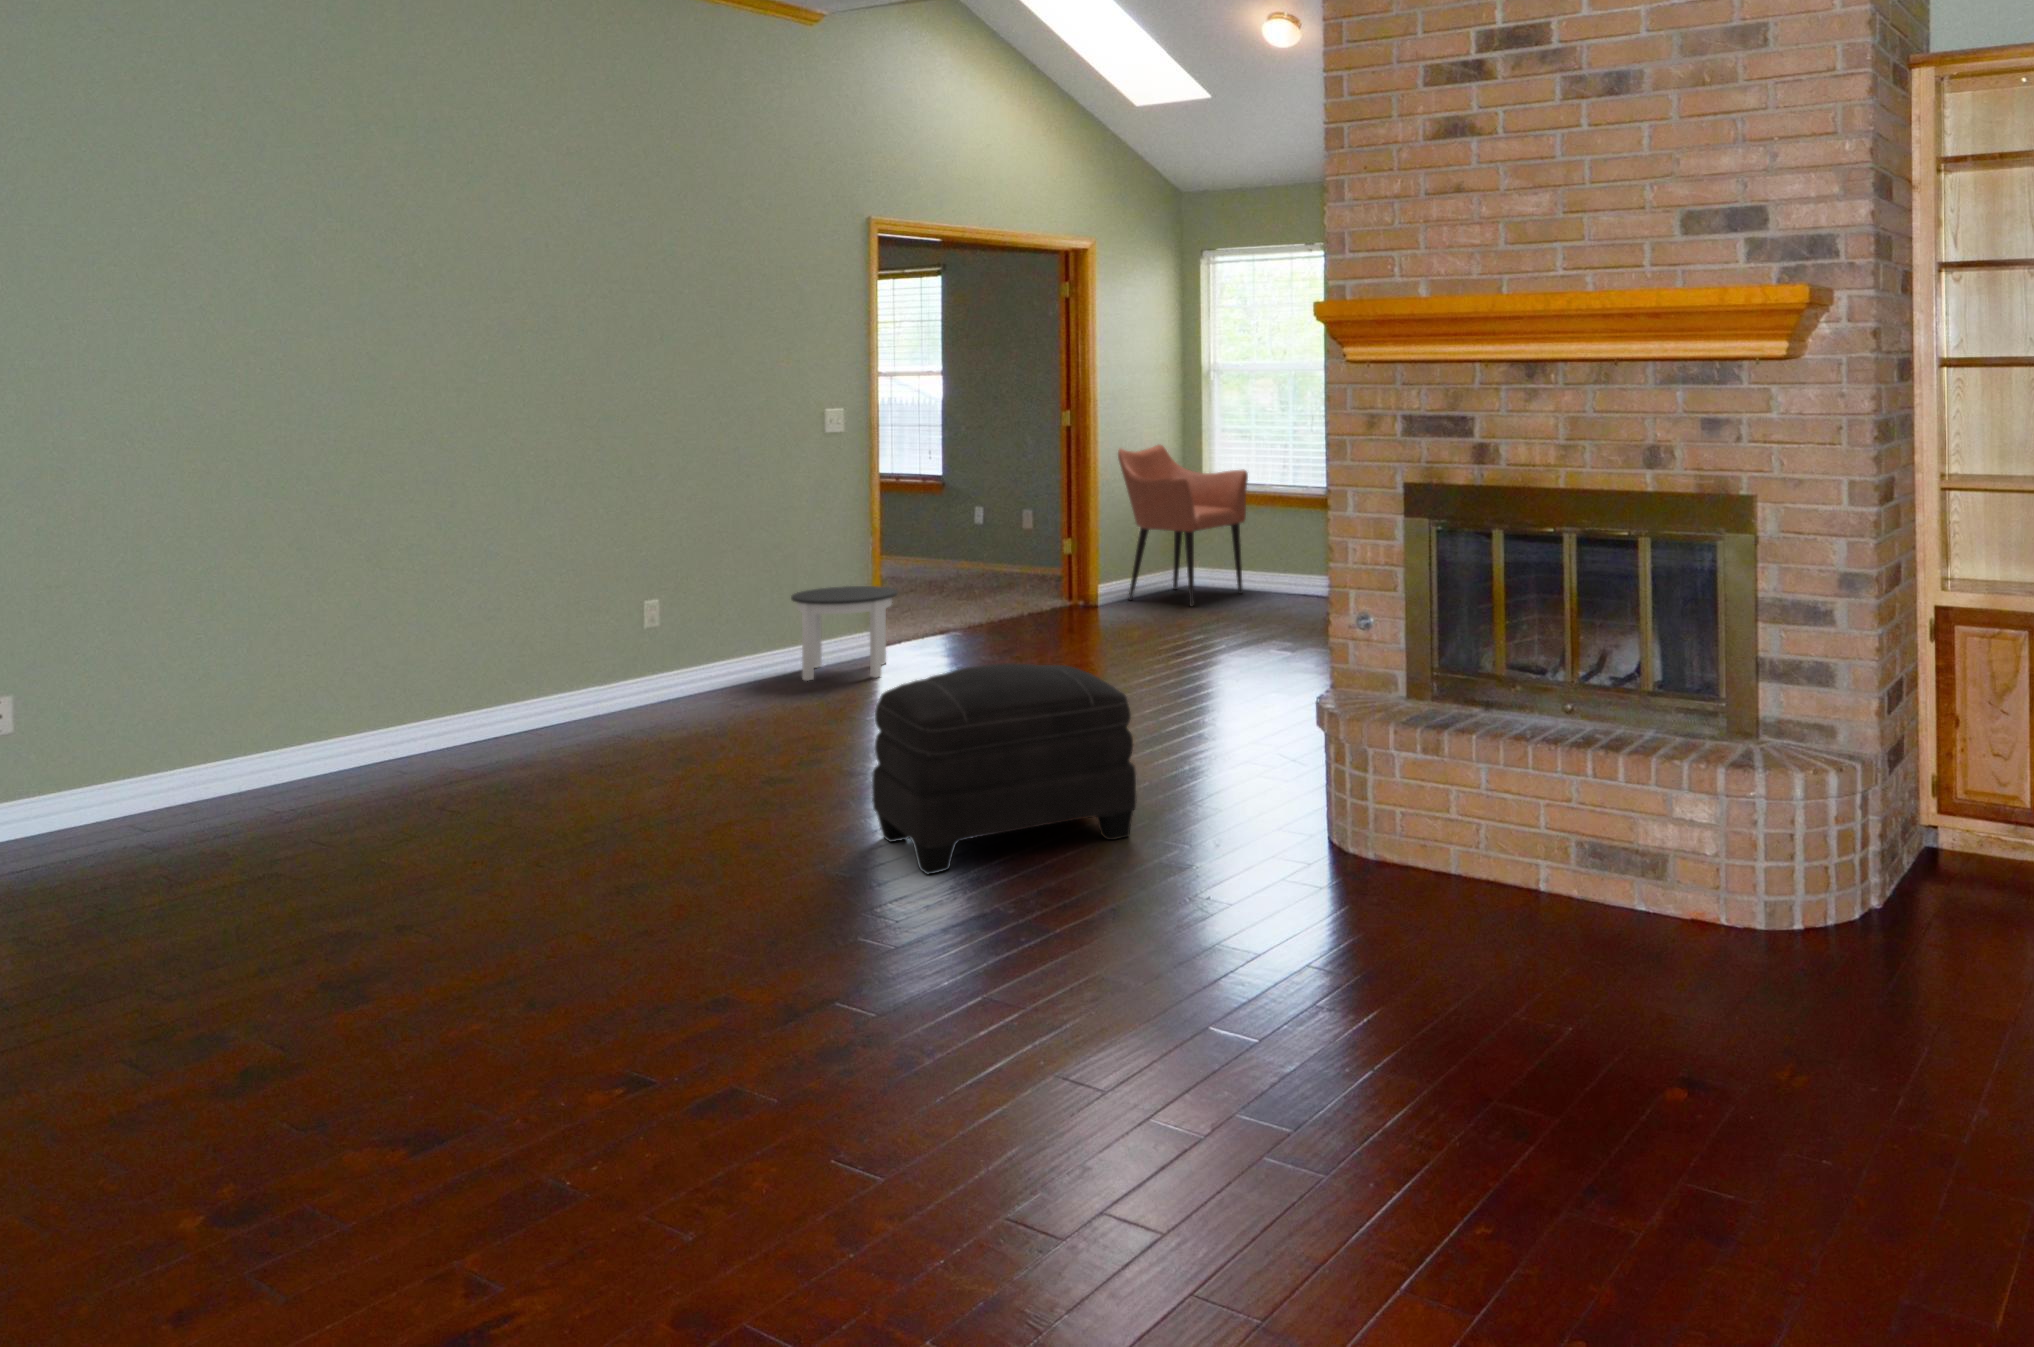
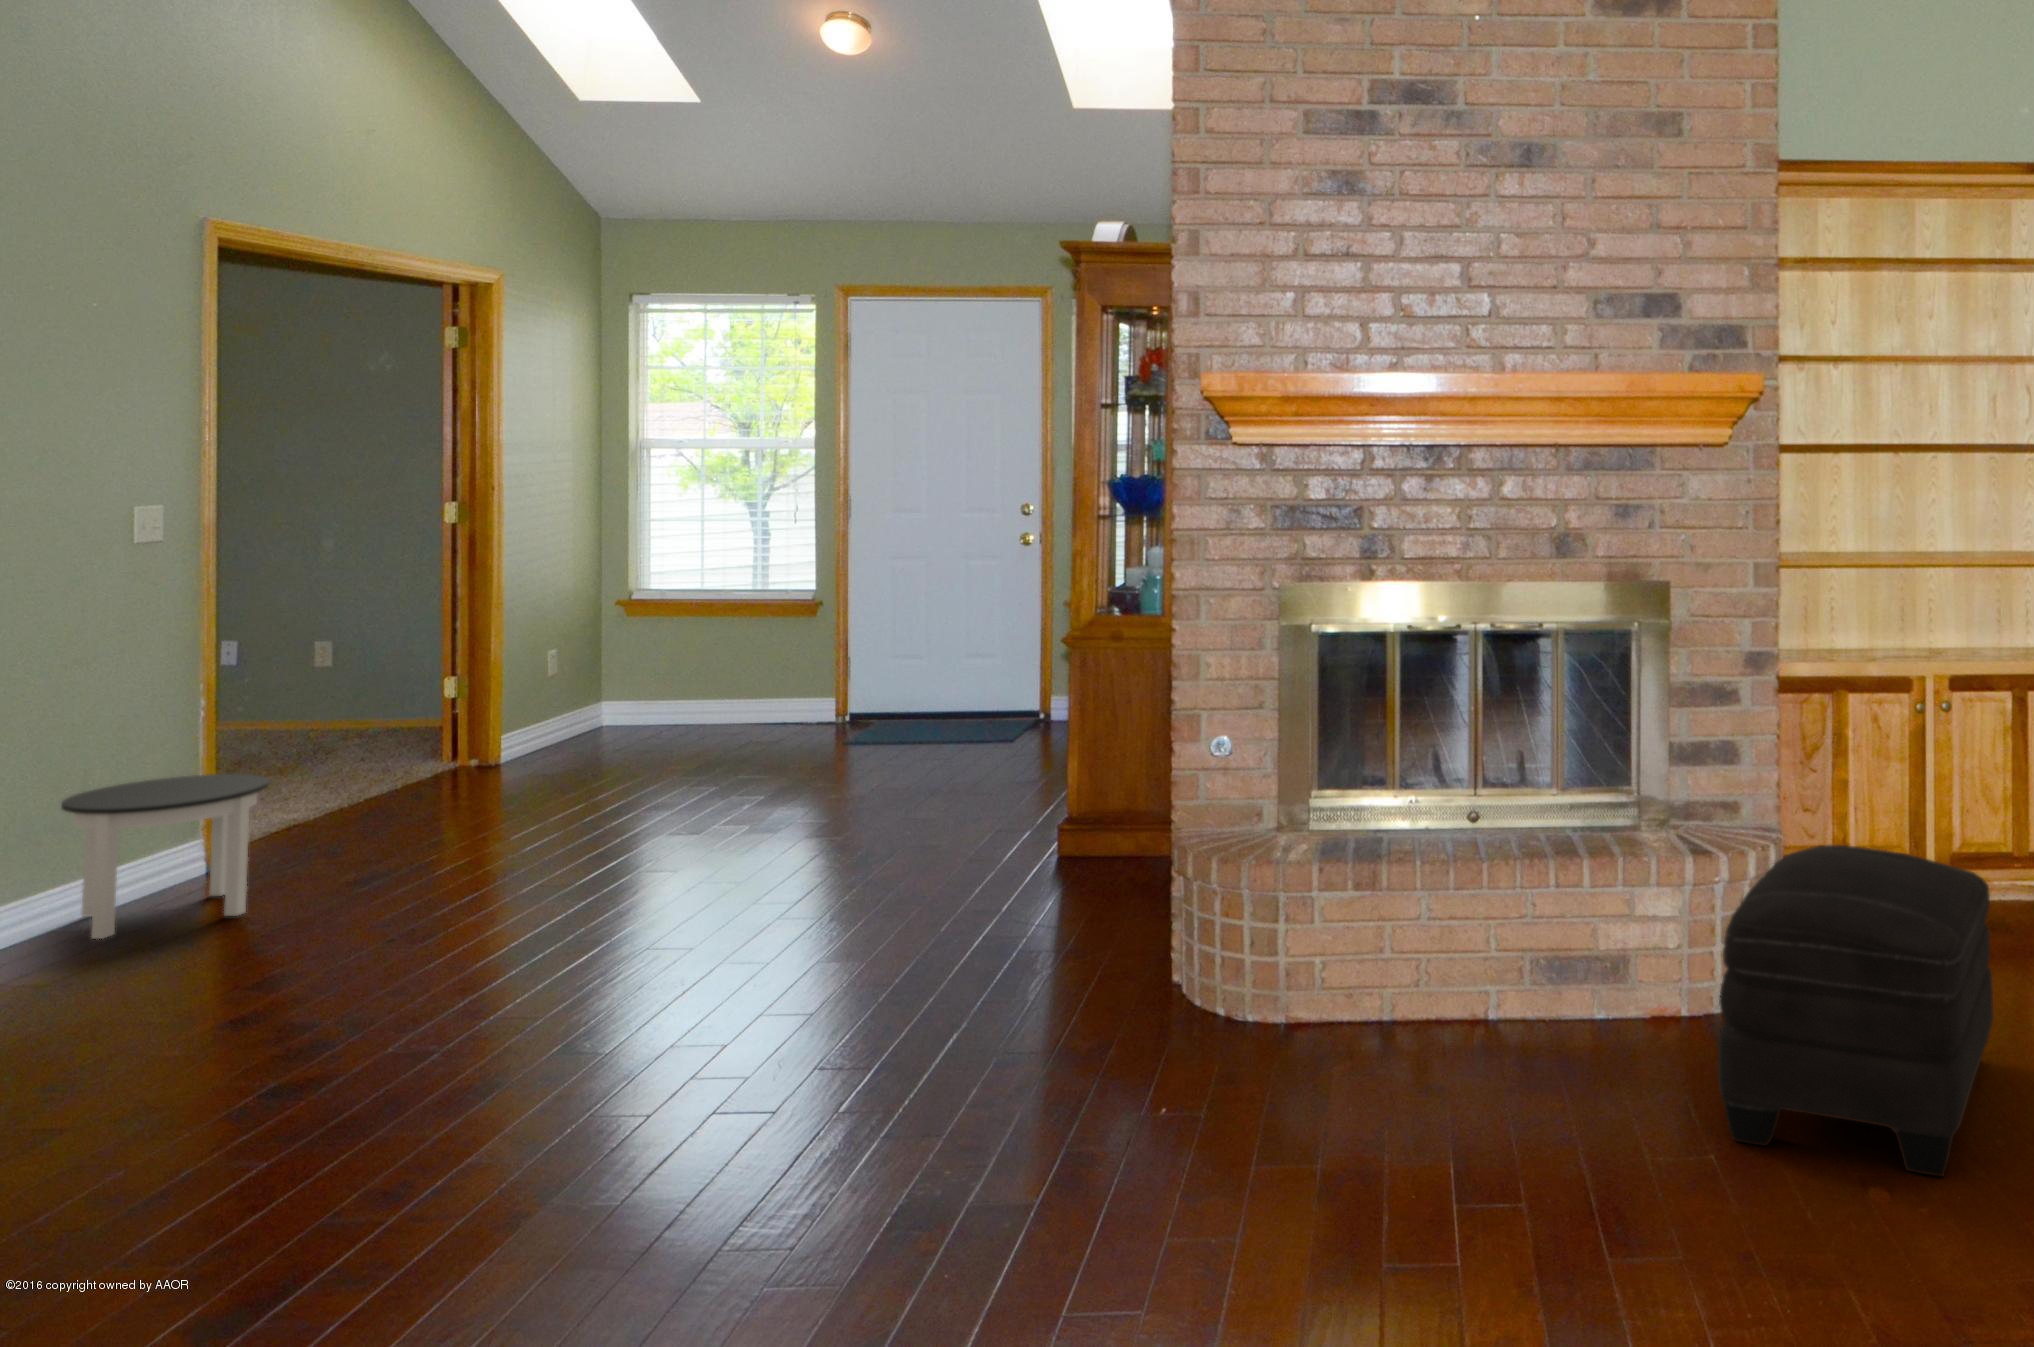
armchair: present [1118,445,1248,606] -> none [528,543,712,757]
ottoman: present [872,663,1137,875] -> present [1718,845,1993,1176]

